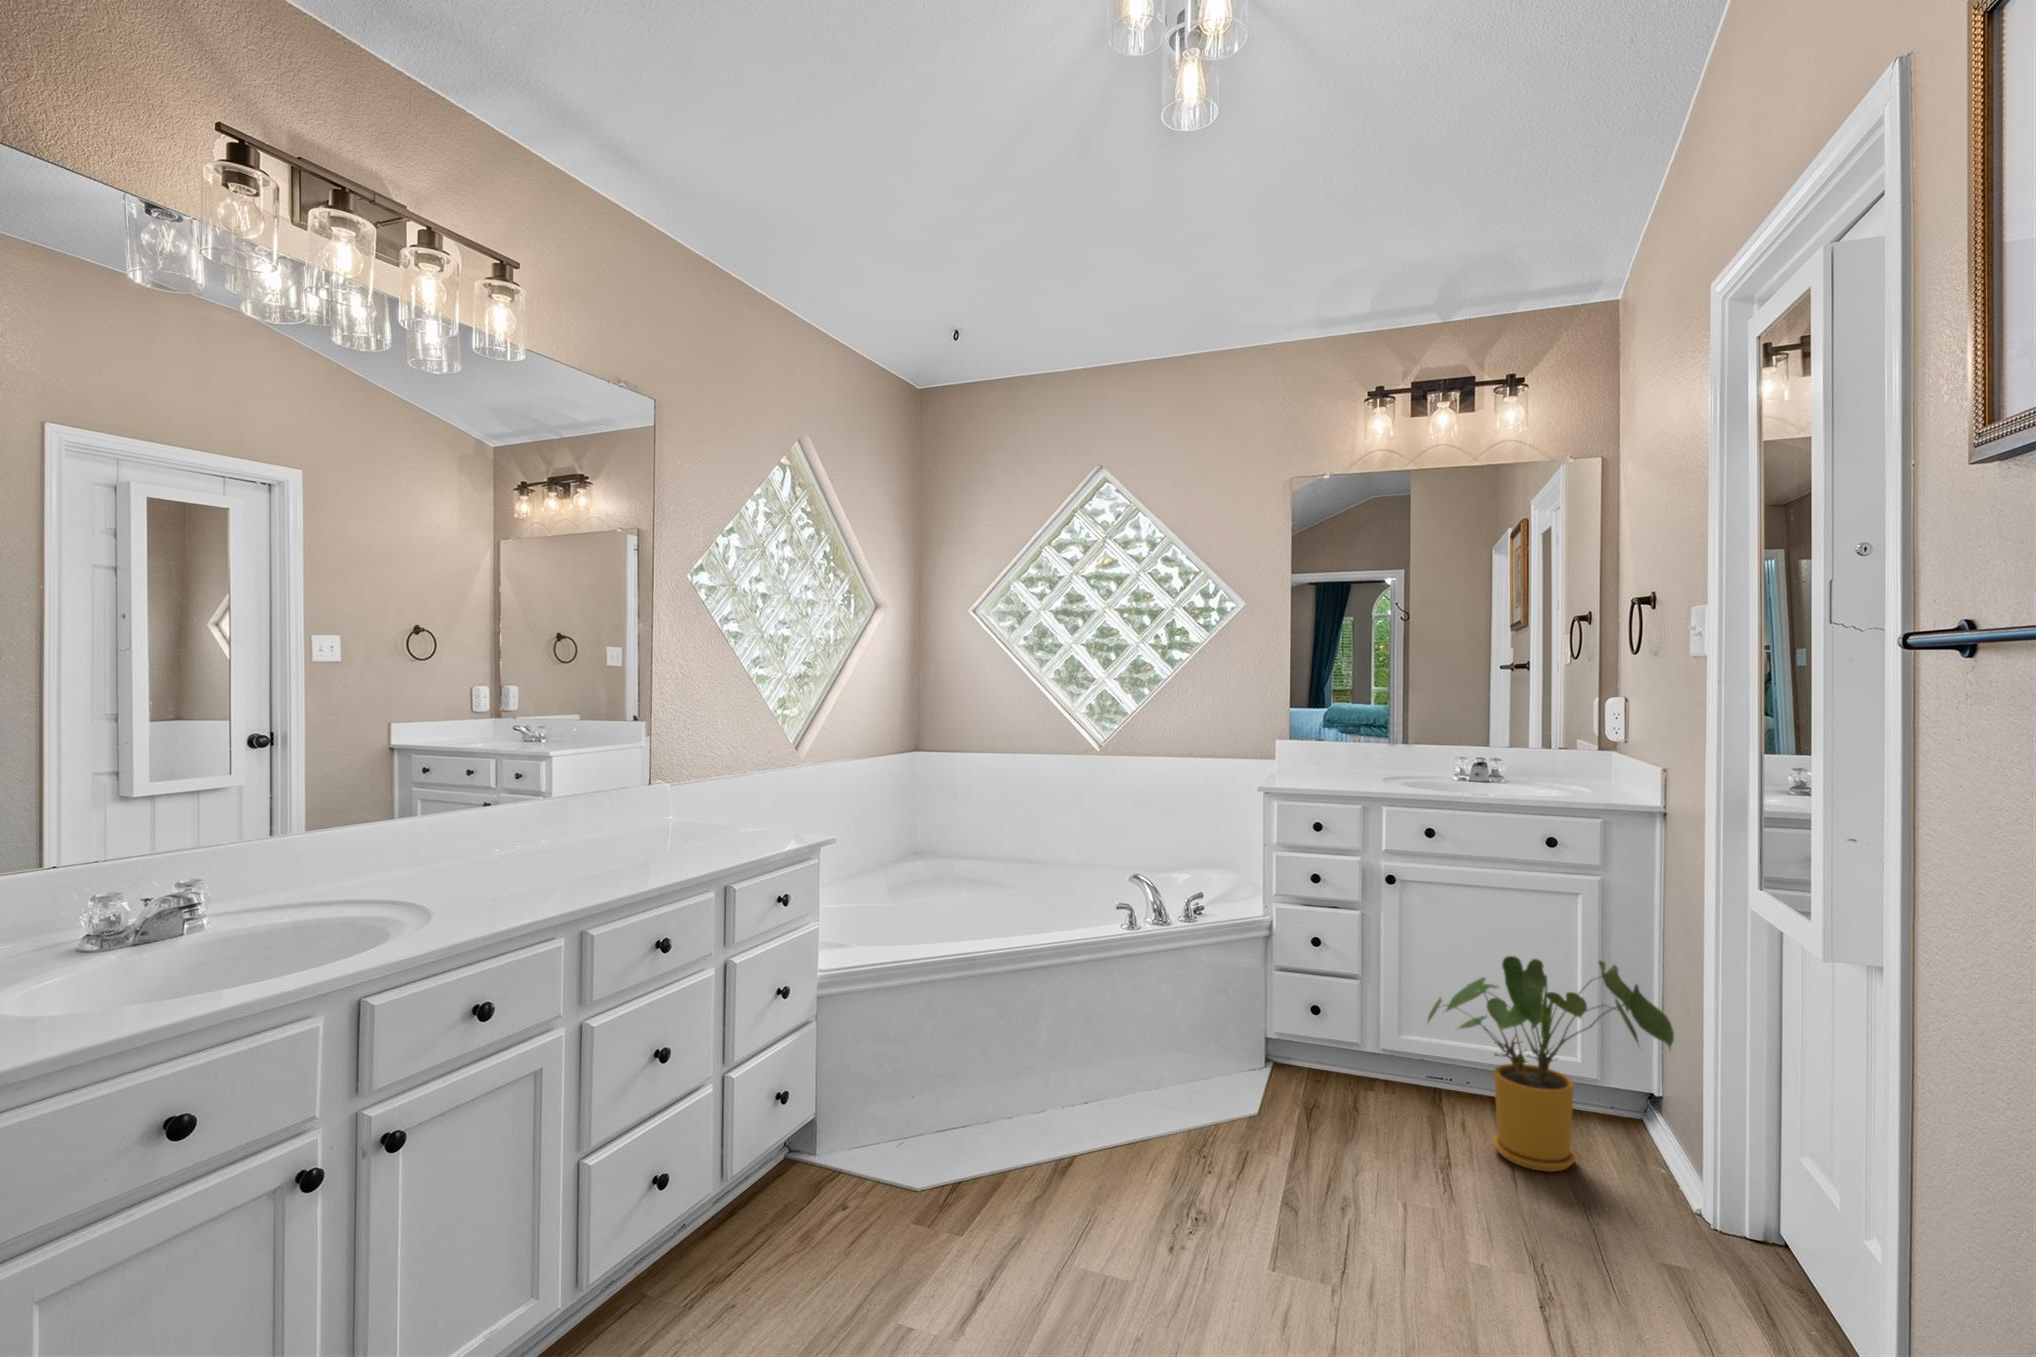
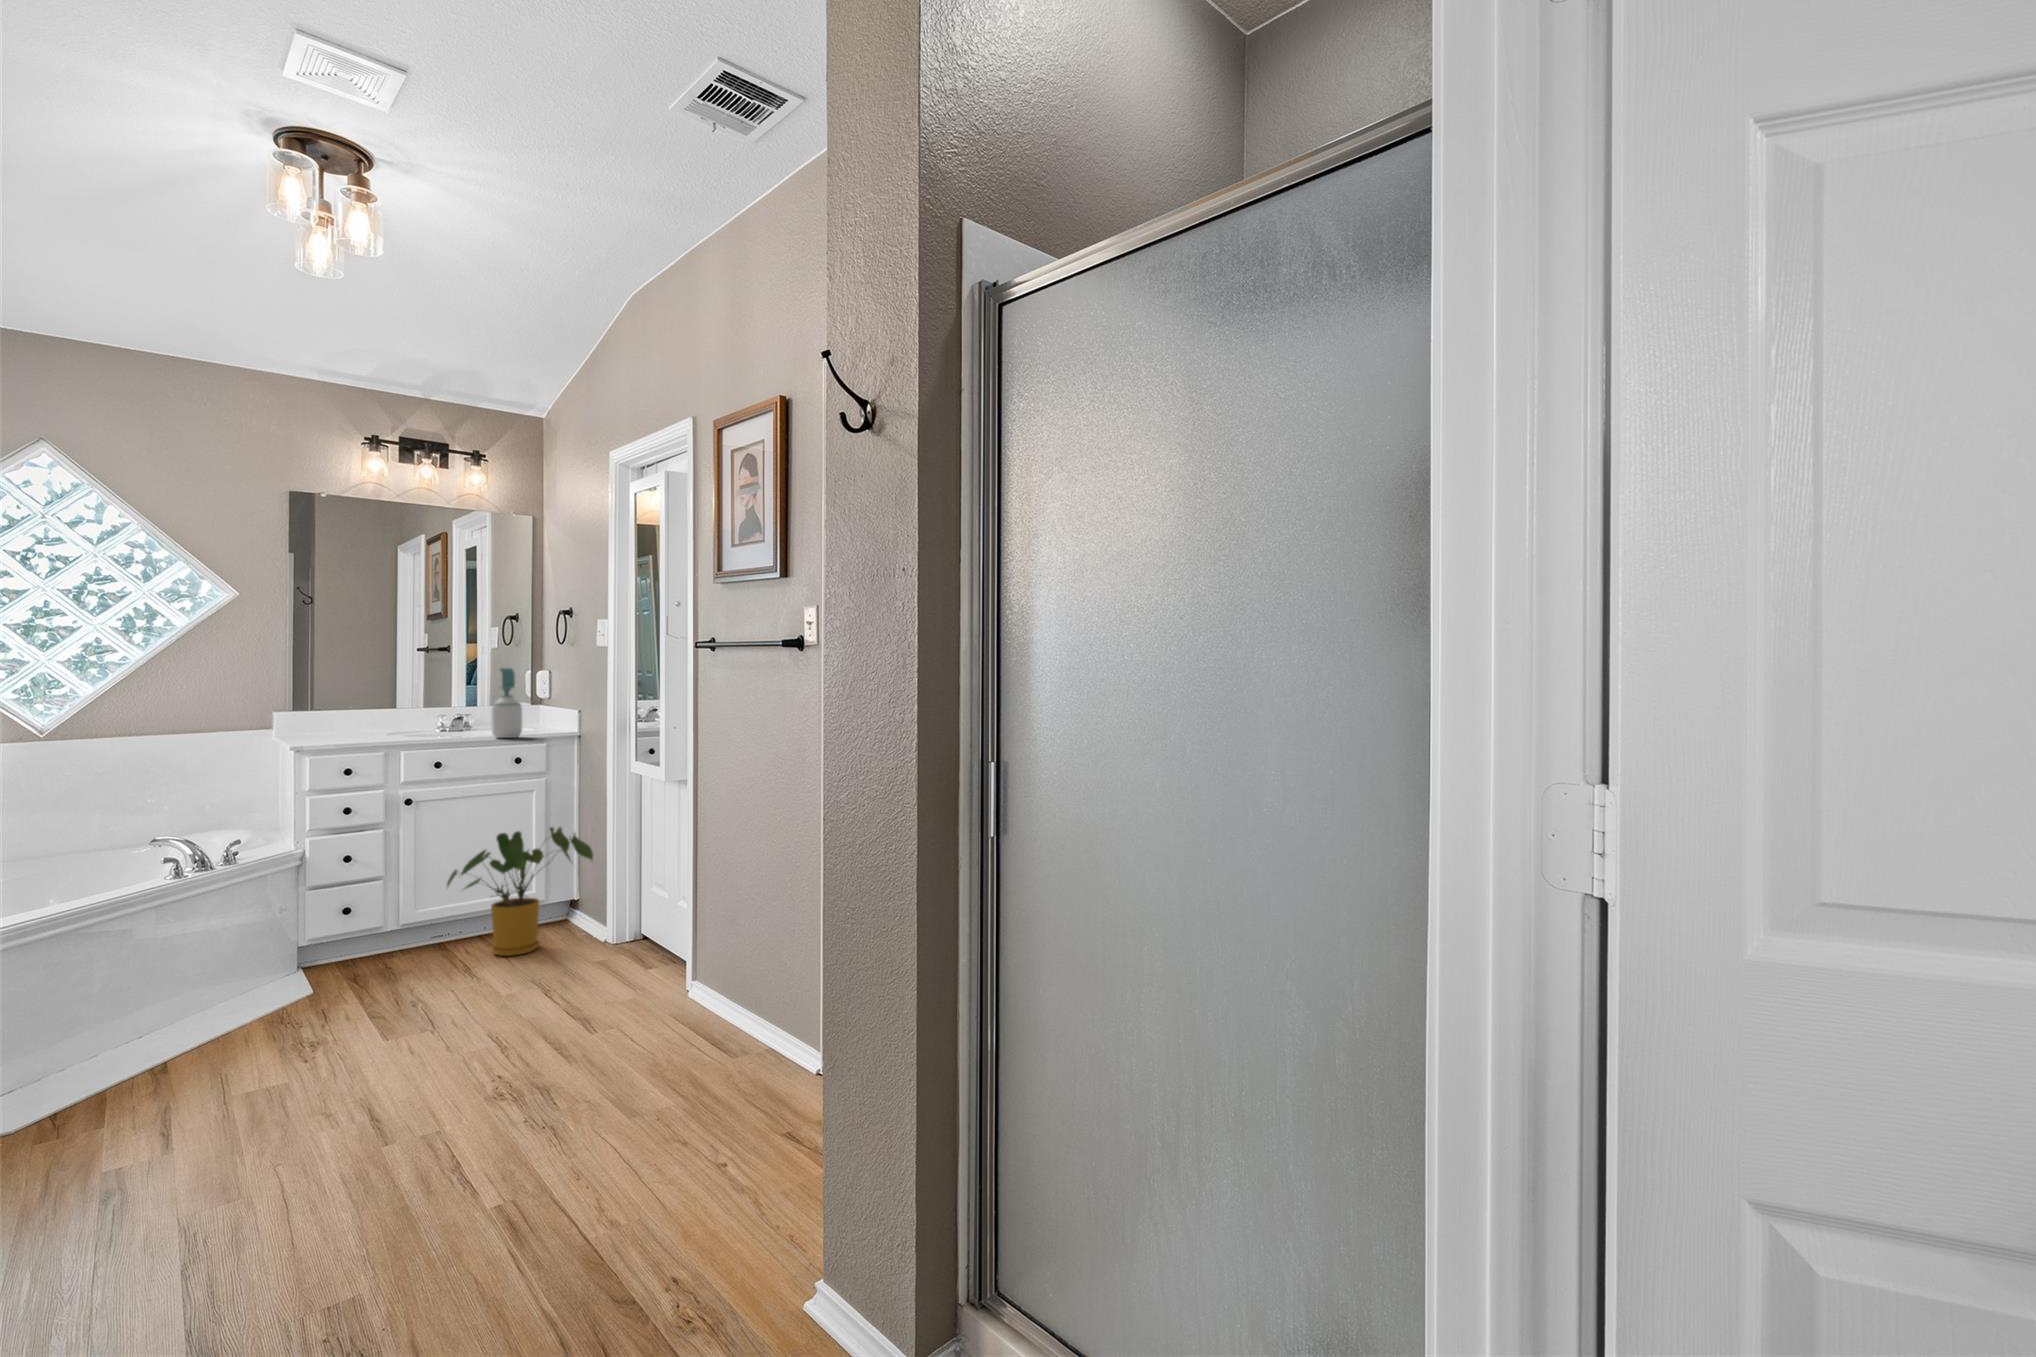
soap bottle: none [1510,689,1560,801] -> present [491,668,522,738]

